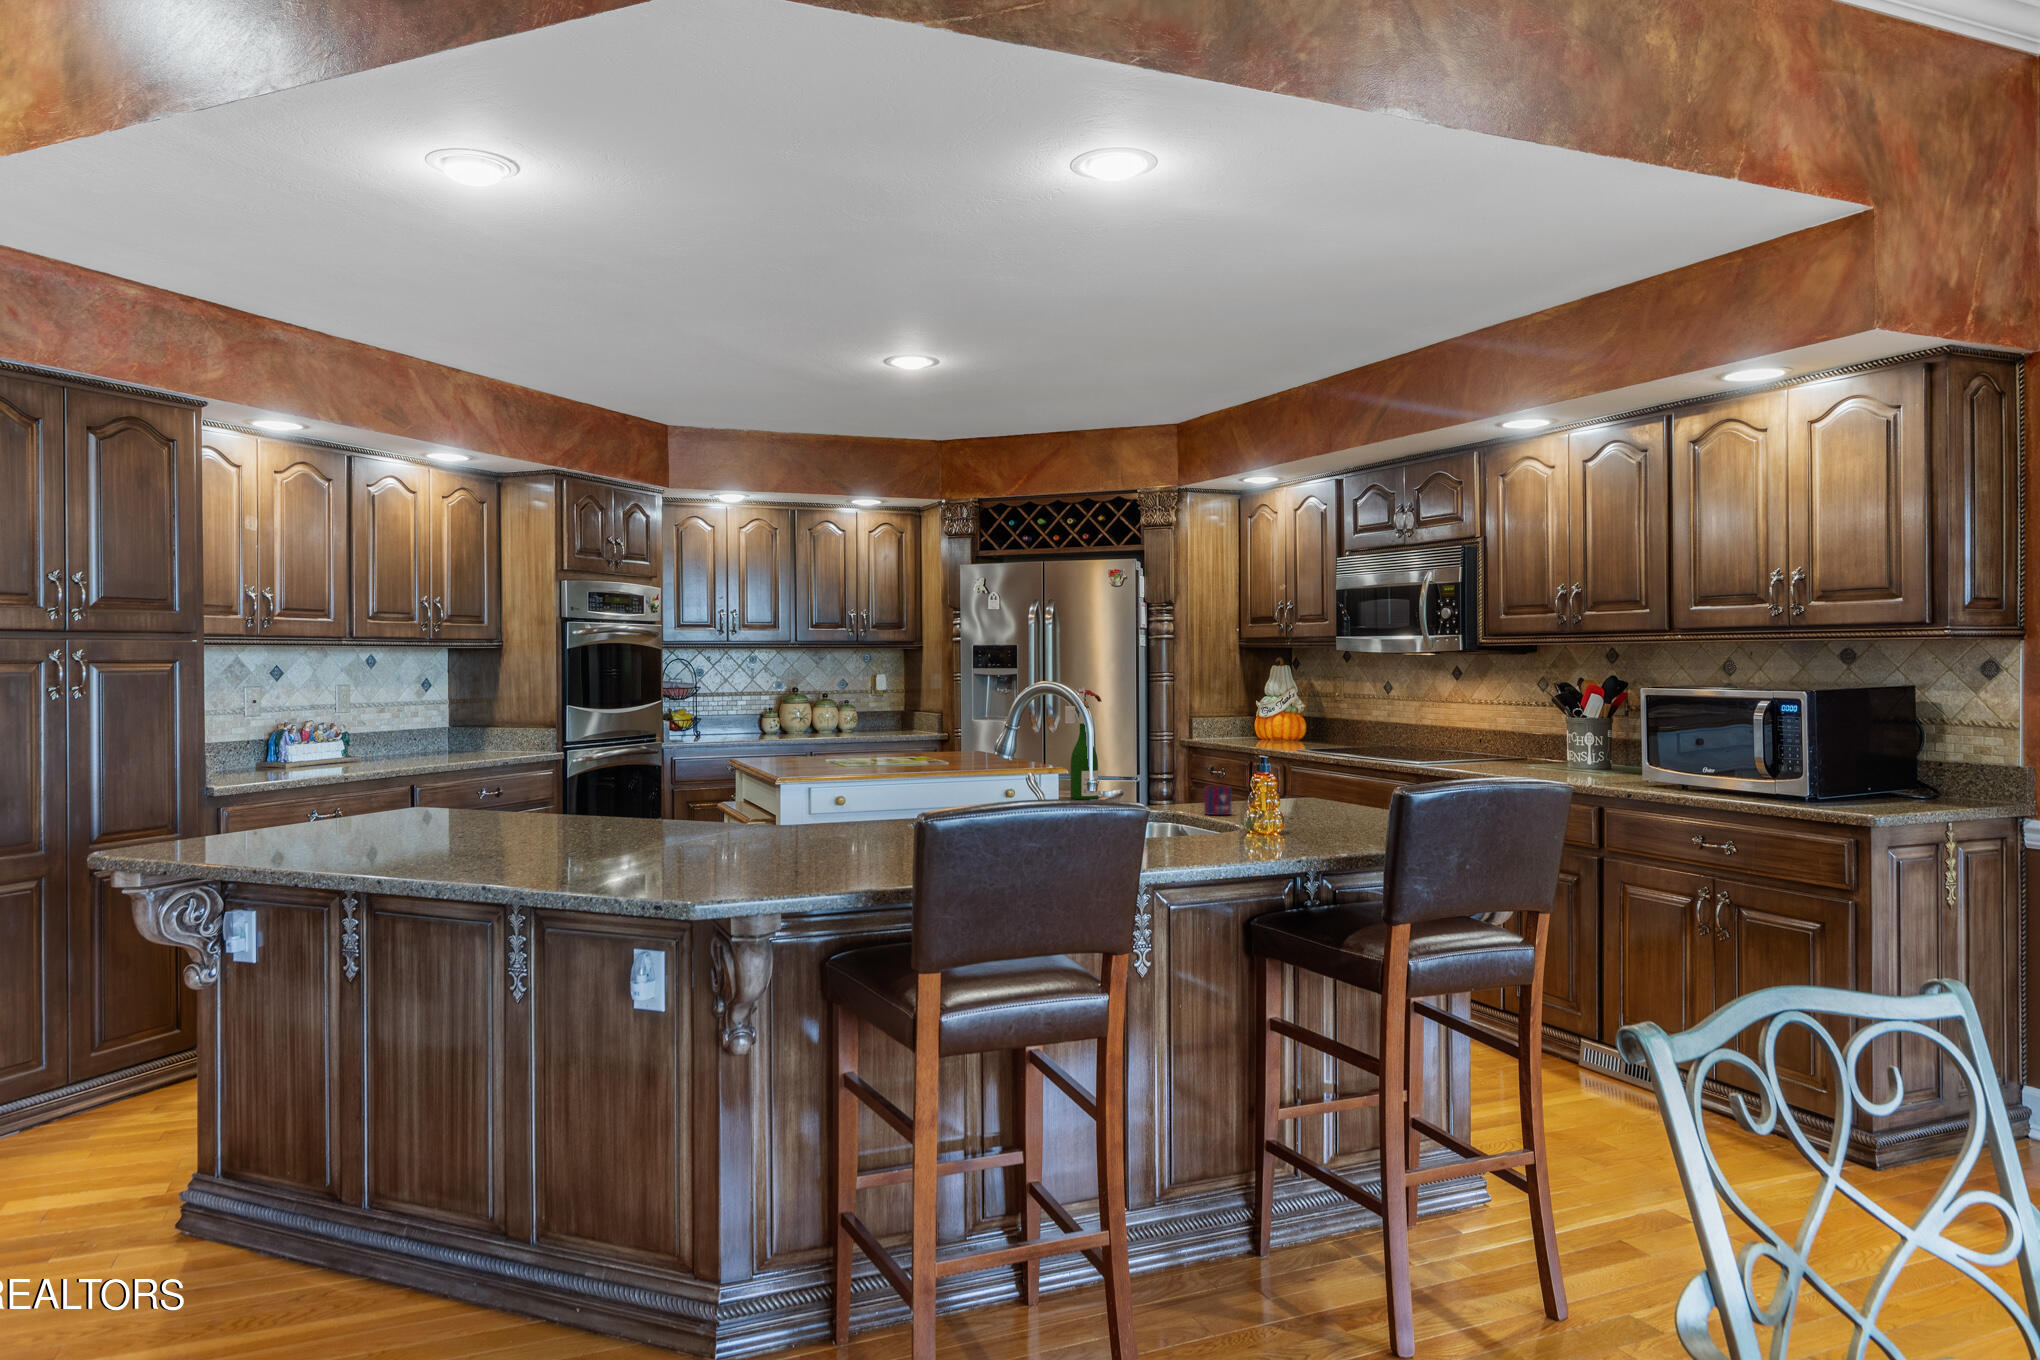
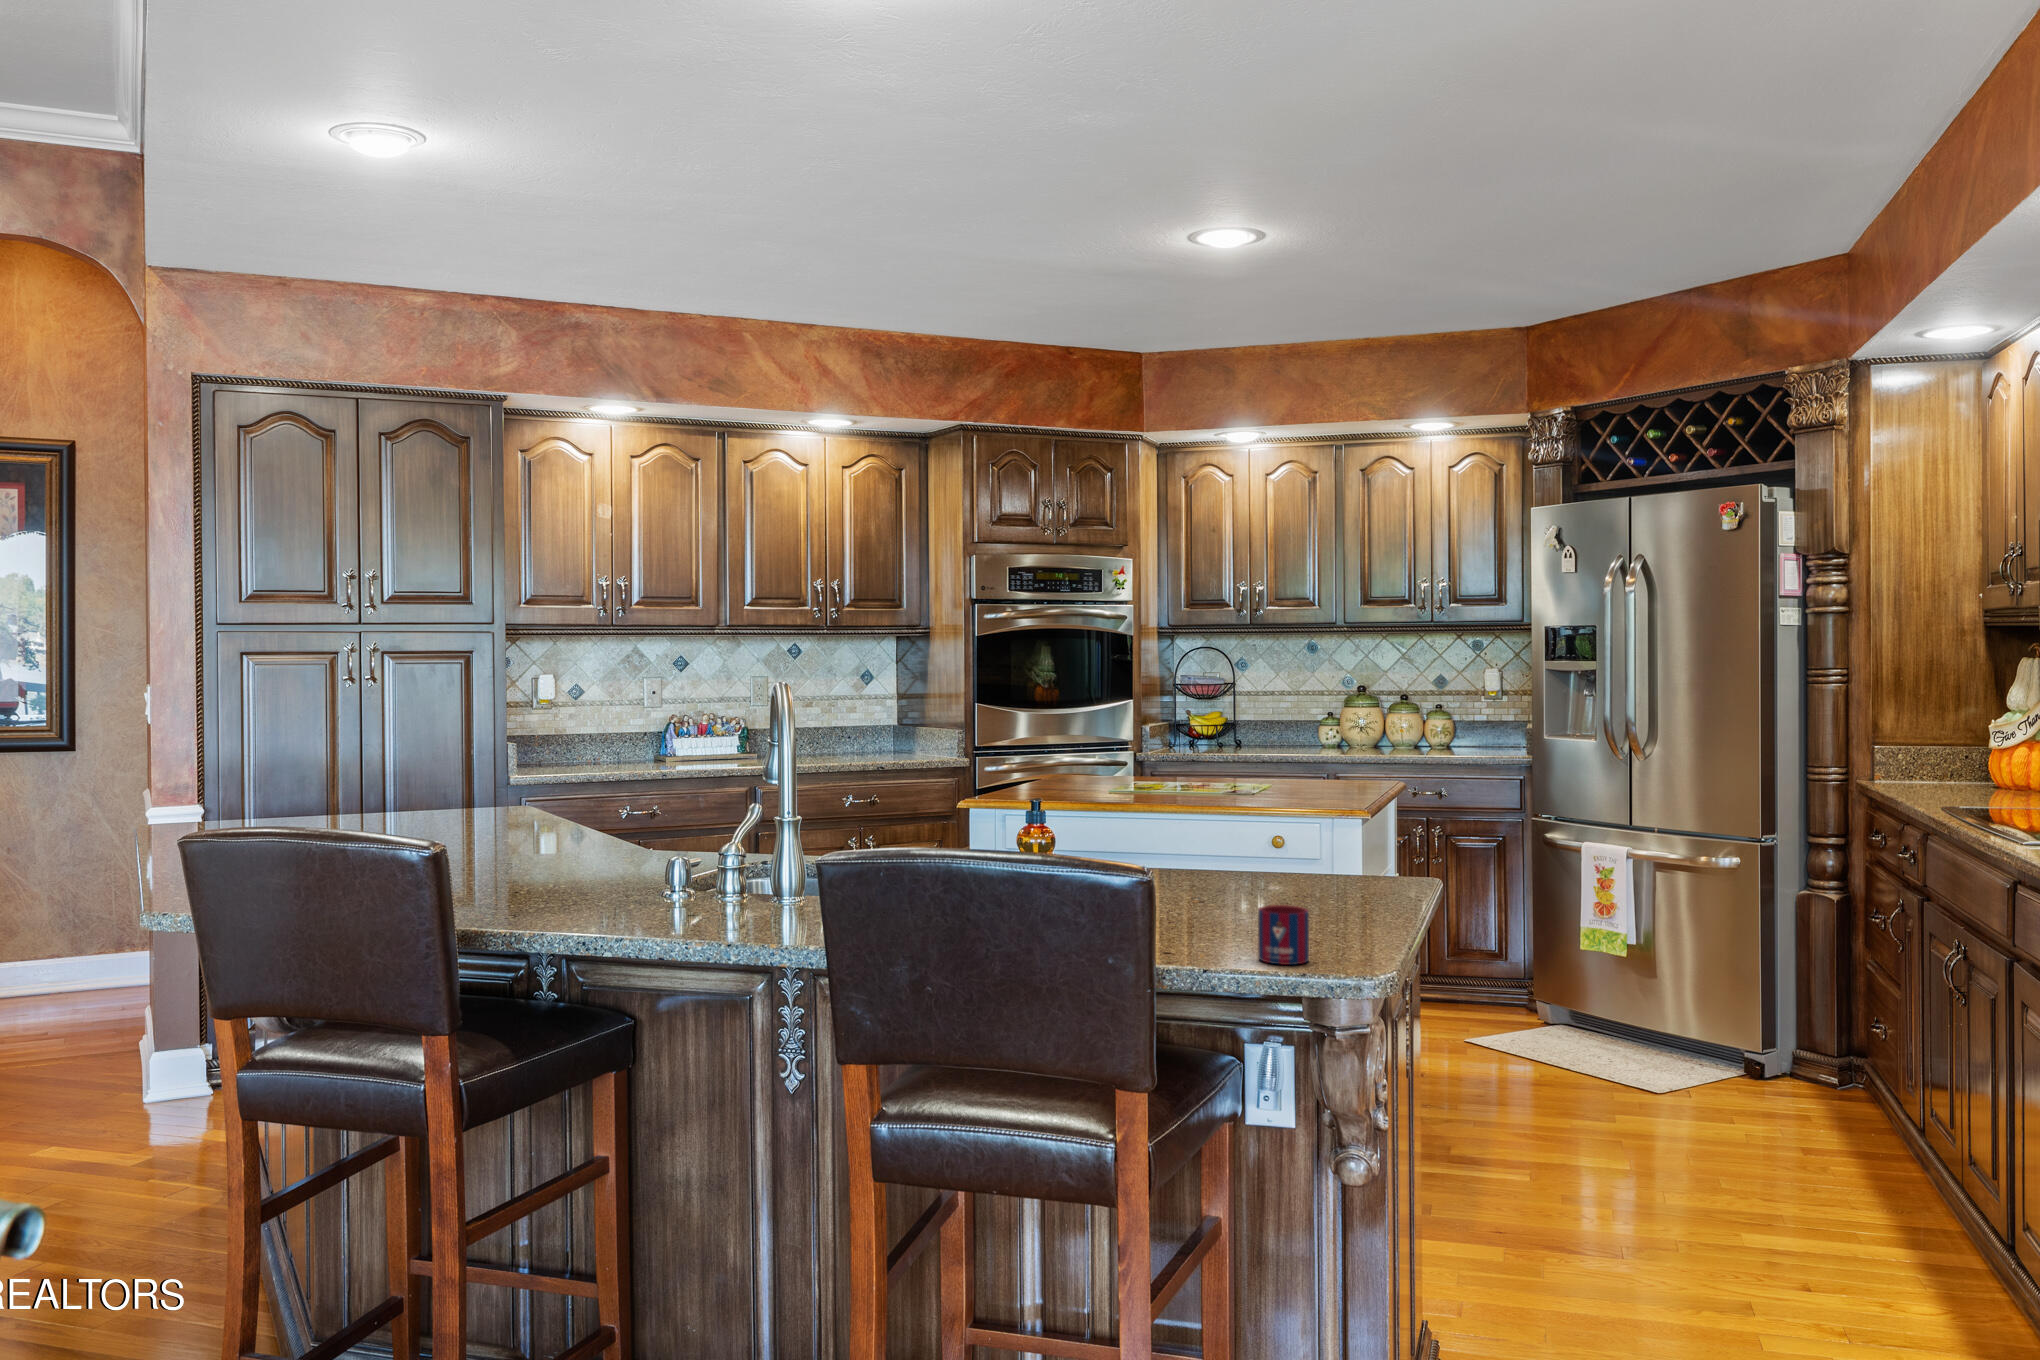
wine bottle: present [1065,687,1102,799] -> none [1224,710,1299,896]

